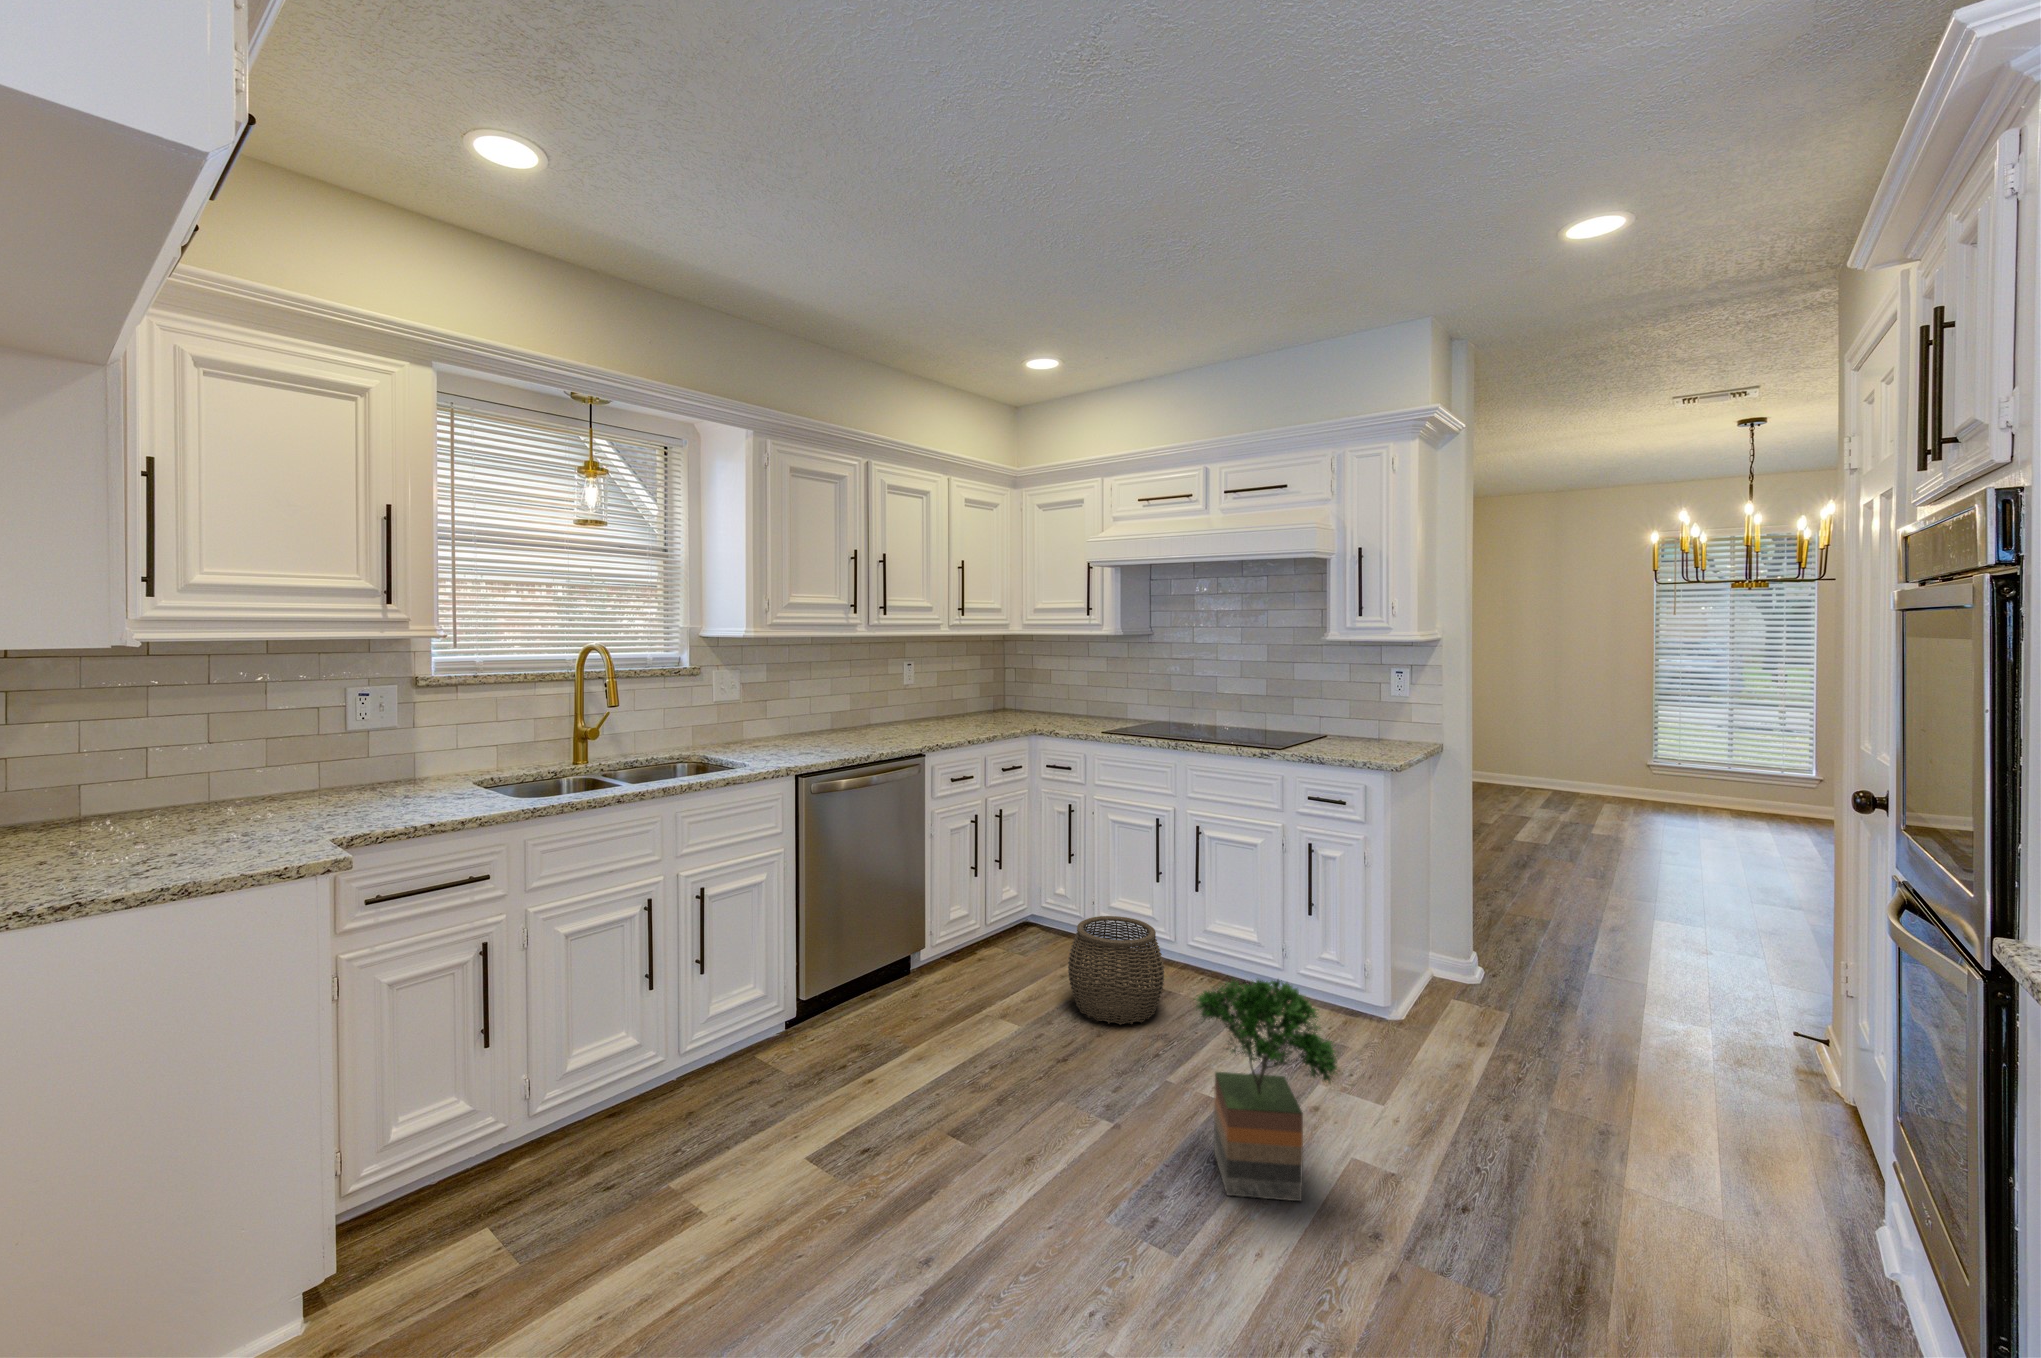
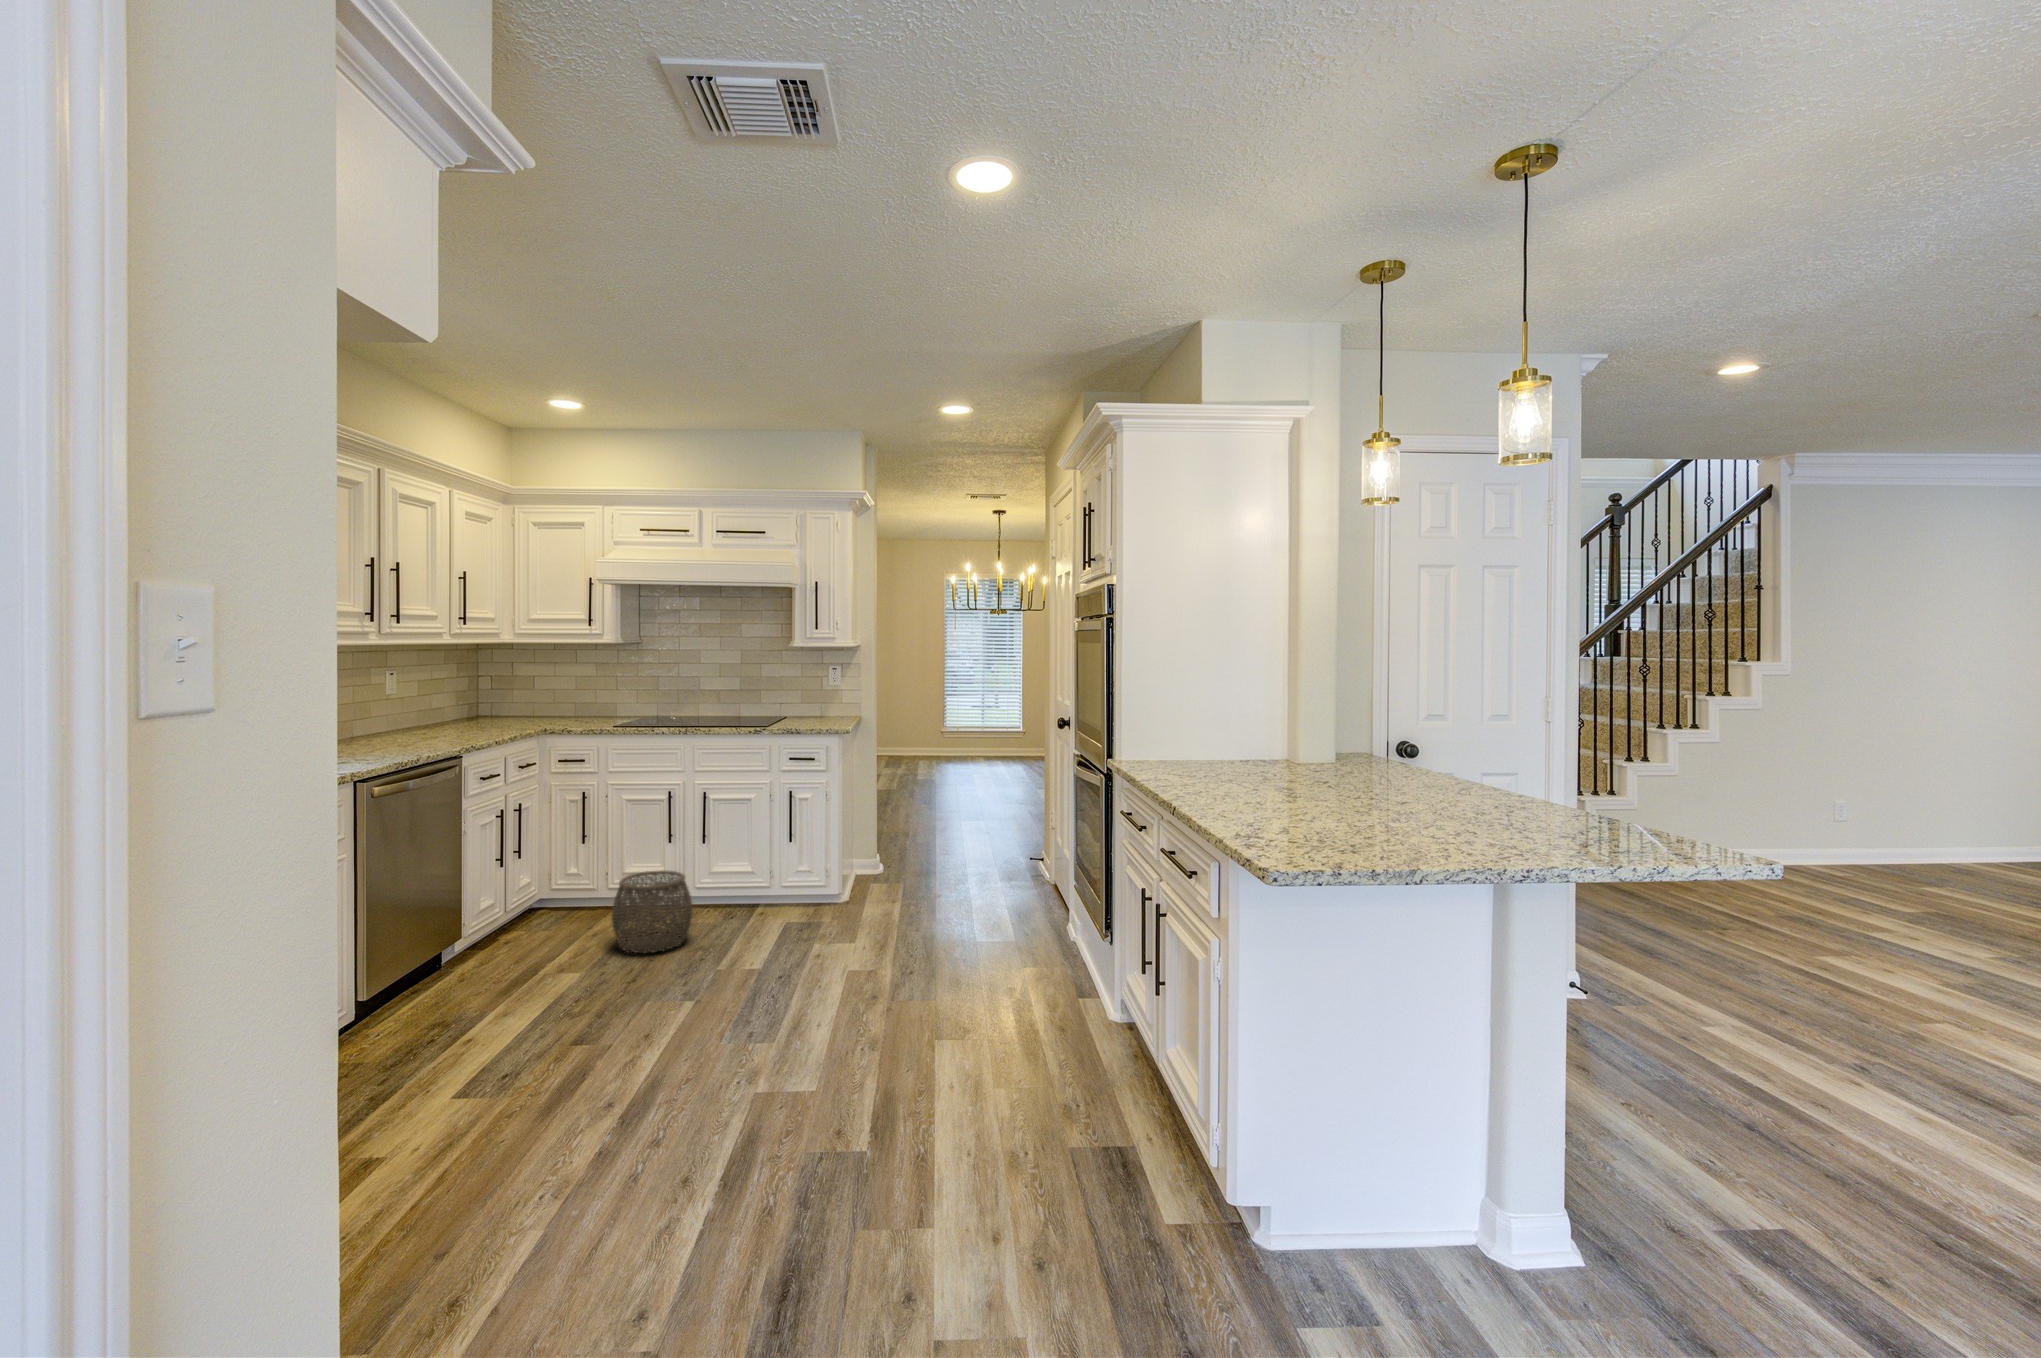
potted tree: present [1196,977,1337,1201] -> none [756,866,853,1012]

